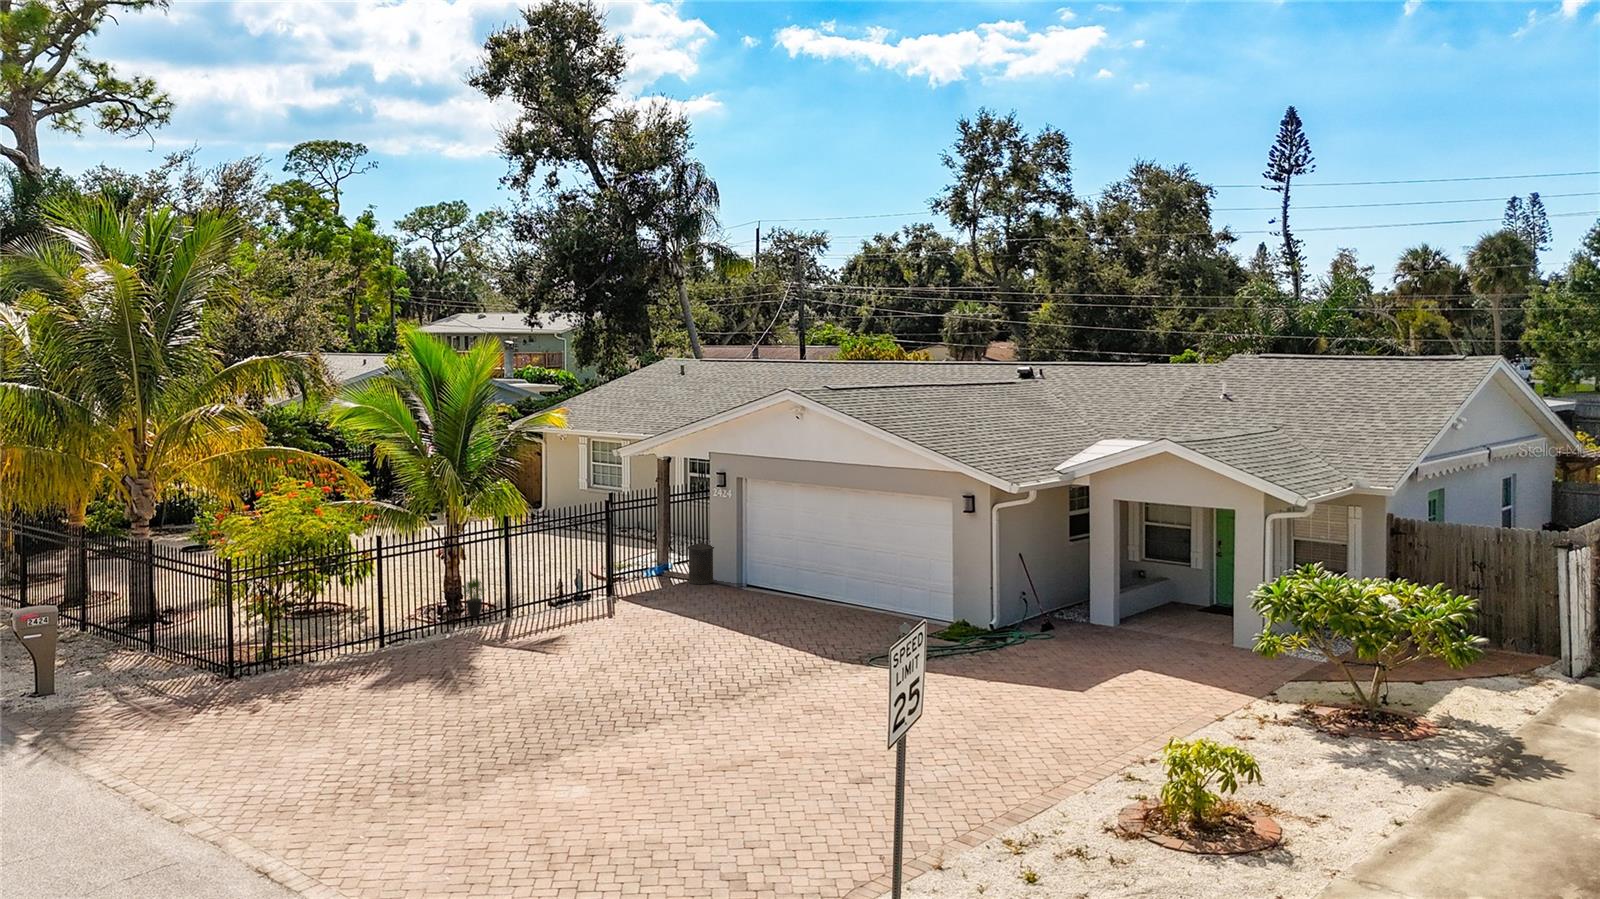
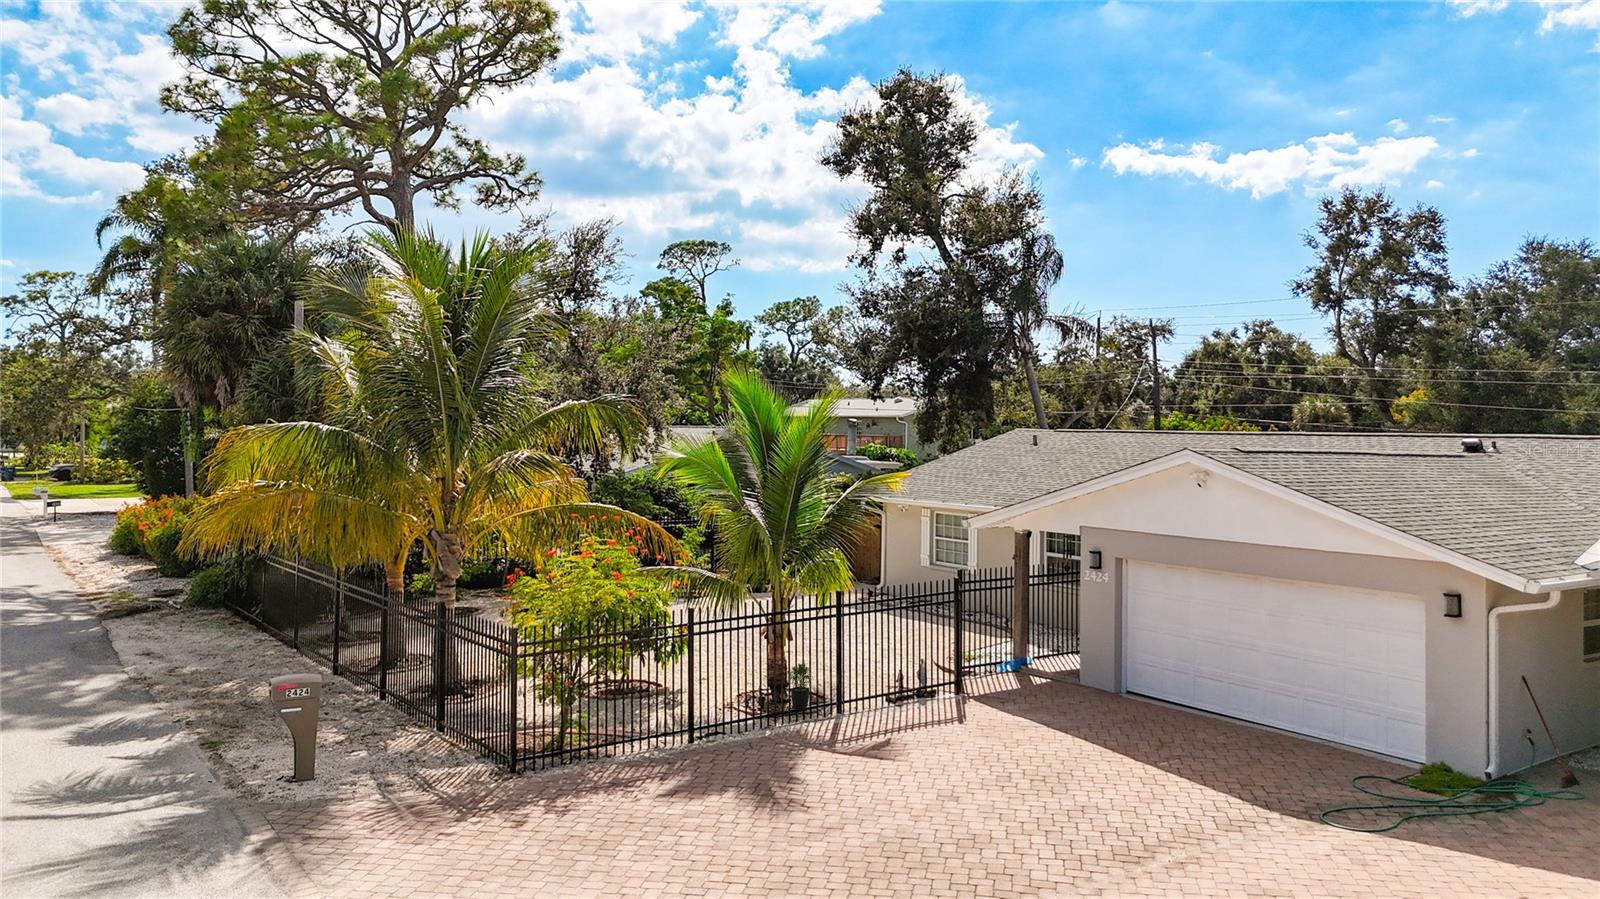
trash can: present [687,540,714,585] -> none [1053,632,1087,688]

